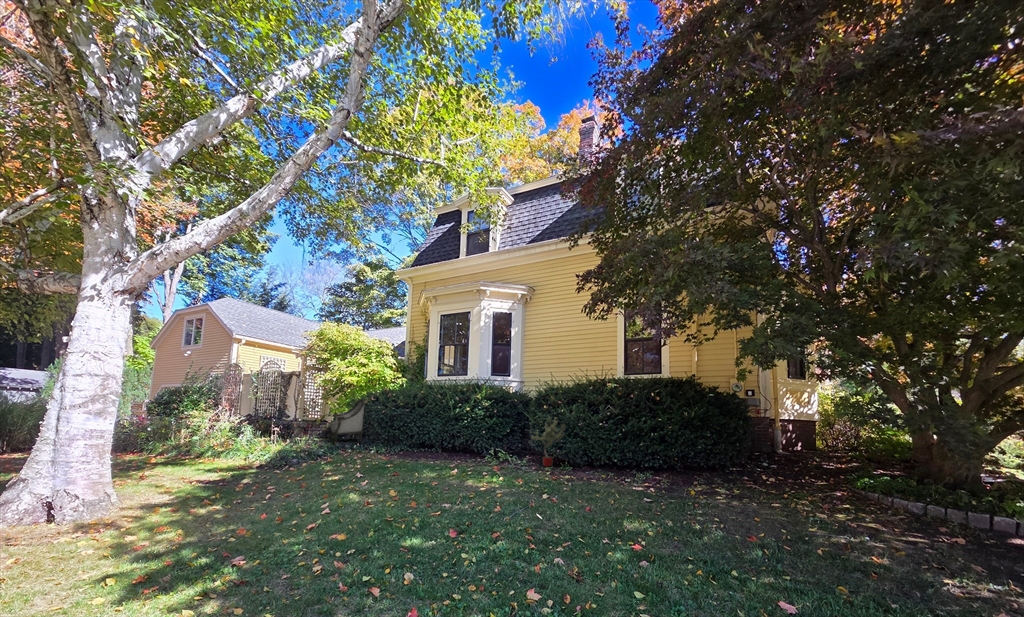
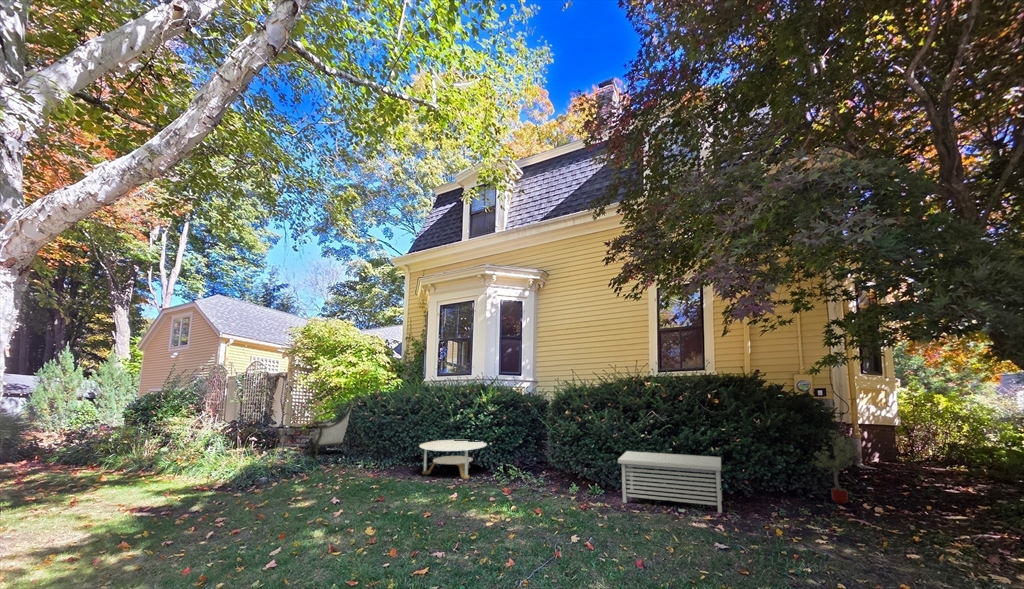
potted tree: present [531,417,565,467] -> present [812,430,858,504]
round table: none [425,429,480,460] -> present [419,440,487,479]
storage bench: none [582,438,661,483] -> present [618,451,722,513]

